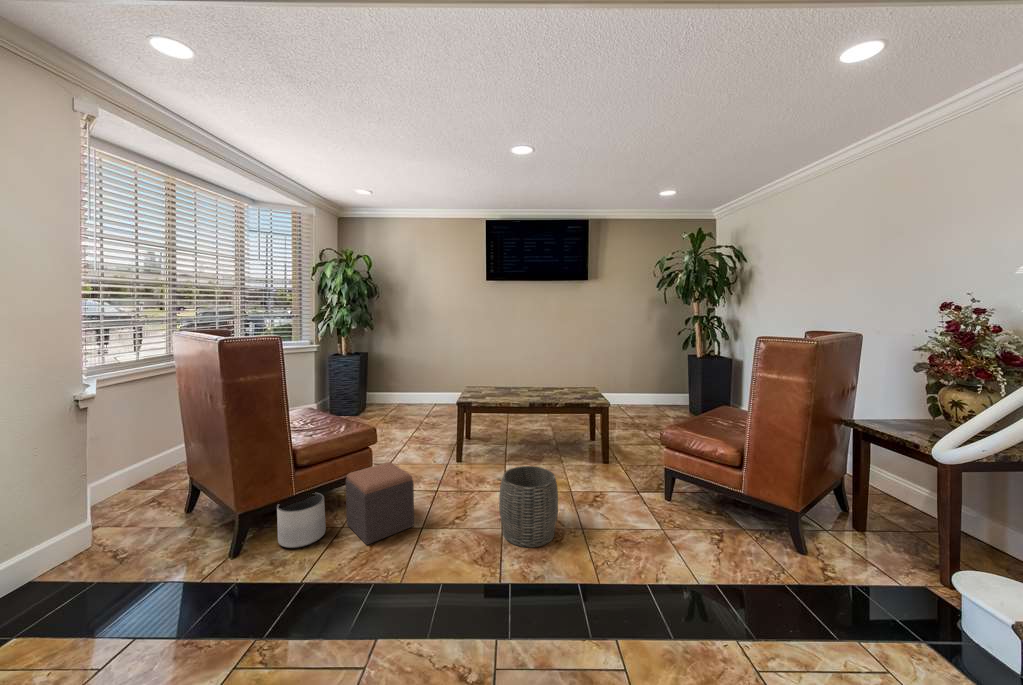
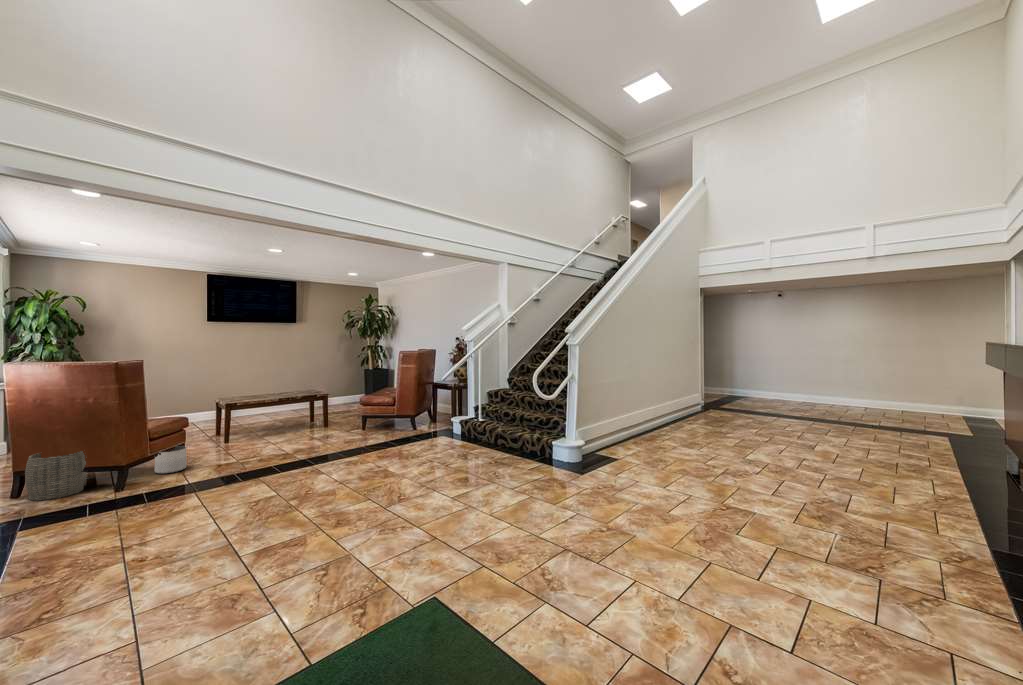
footstool: present [346,462,414,545] -> none [194,427,240,464]
woven basket: present [499,466,558,547] -> present [25,451,87,501]

